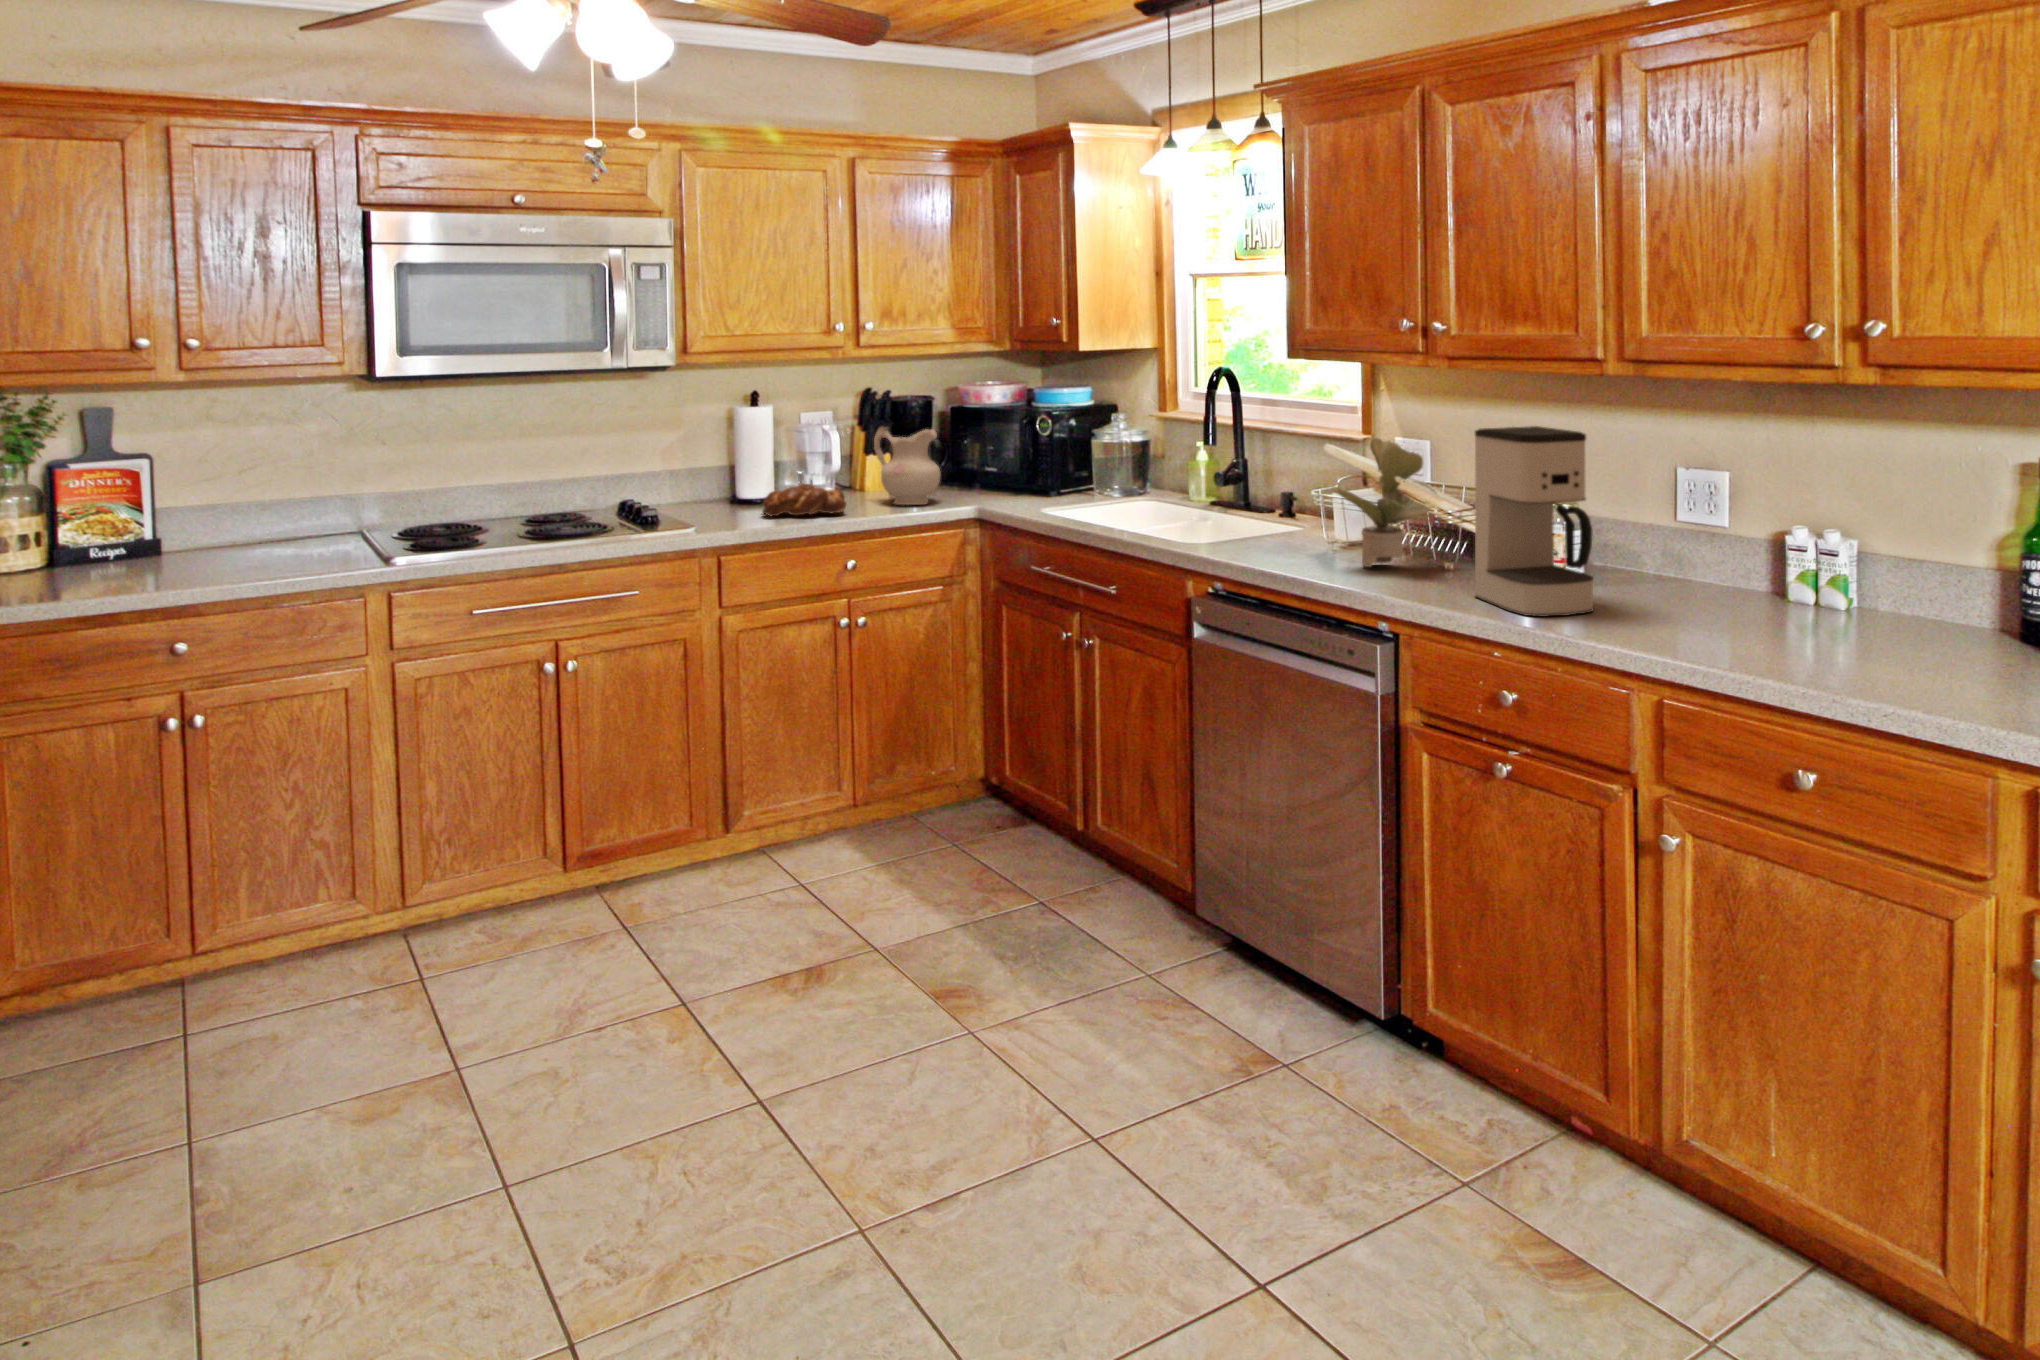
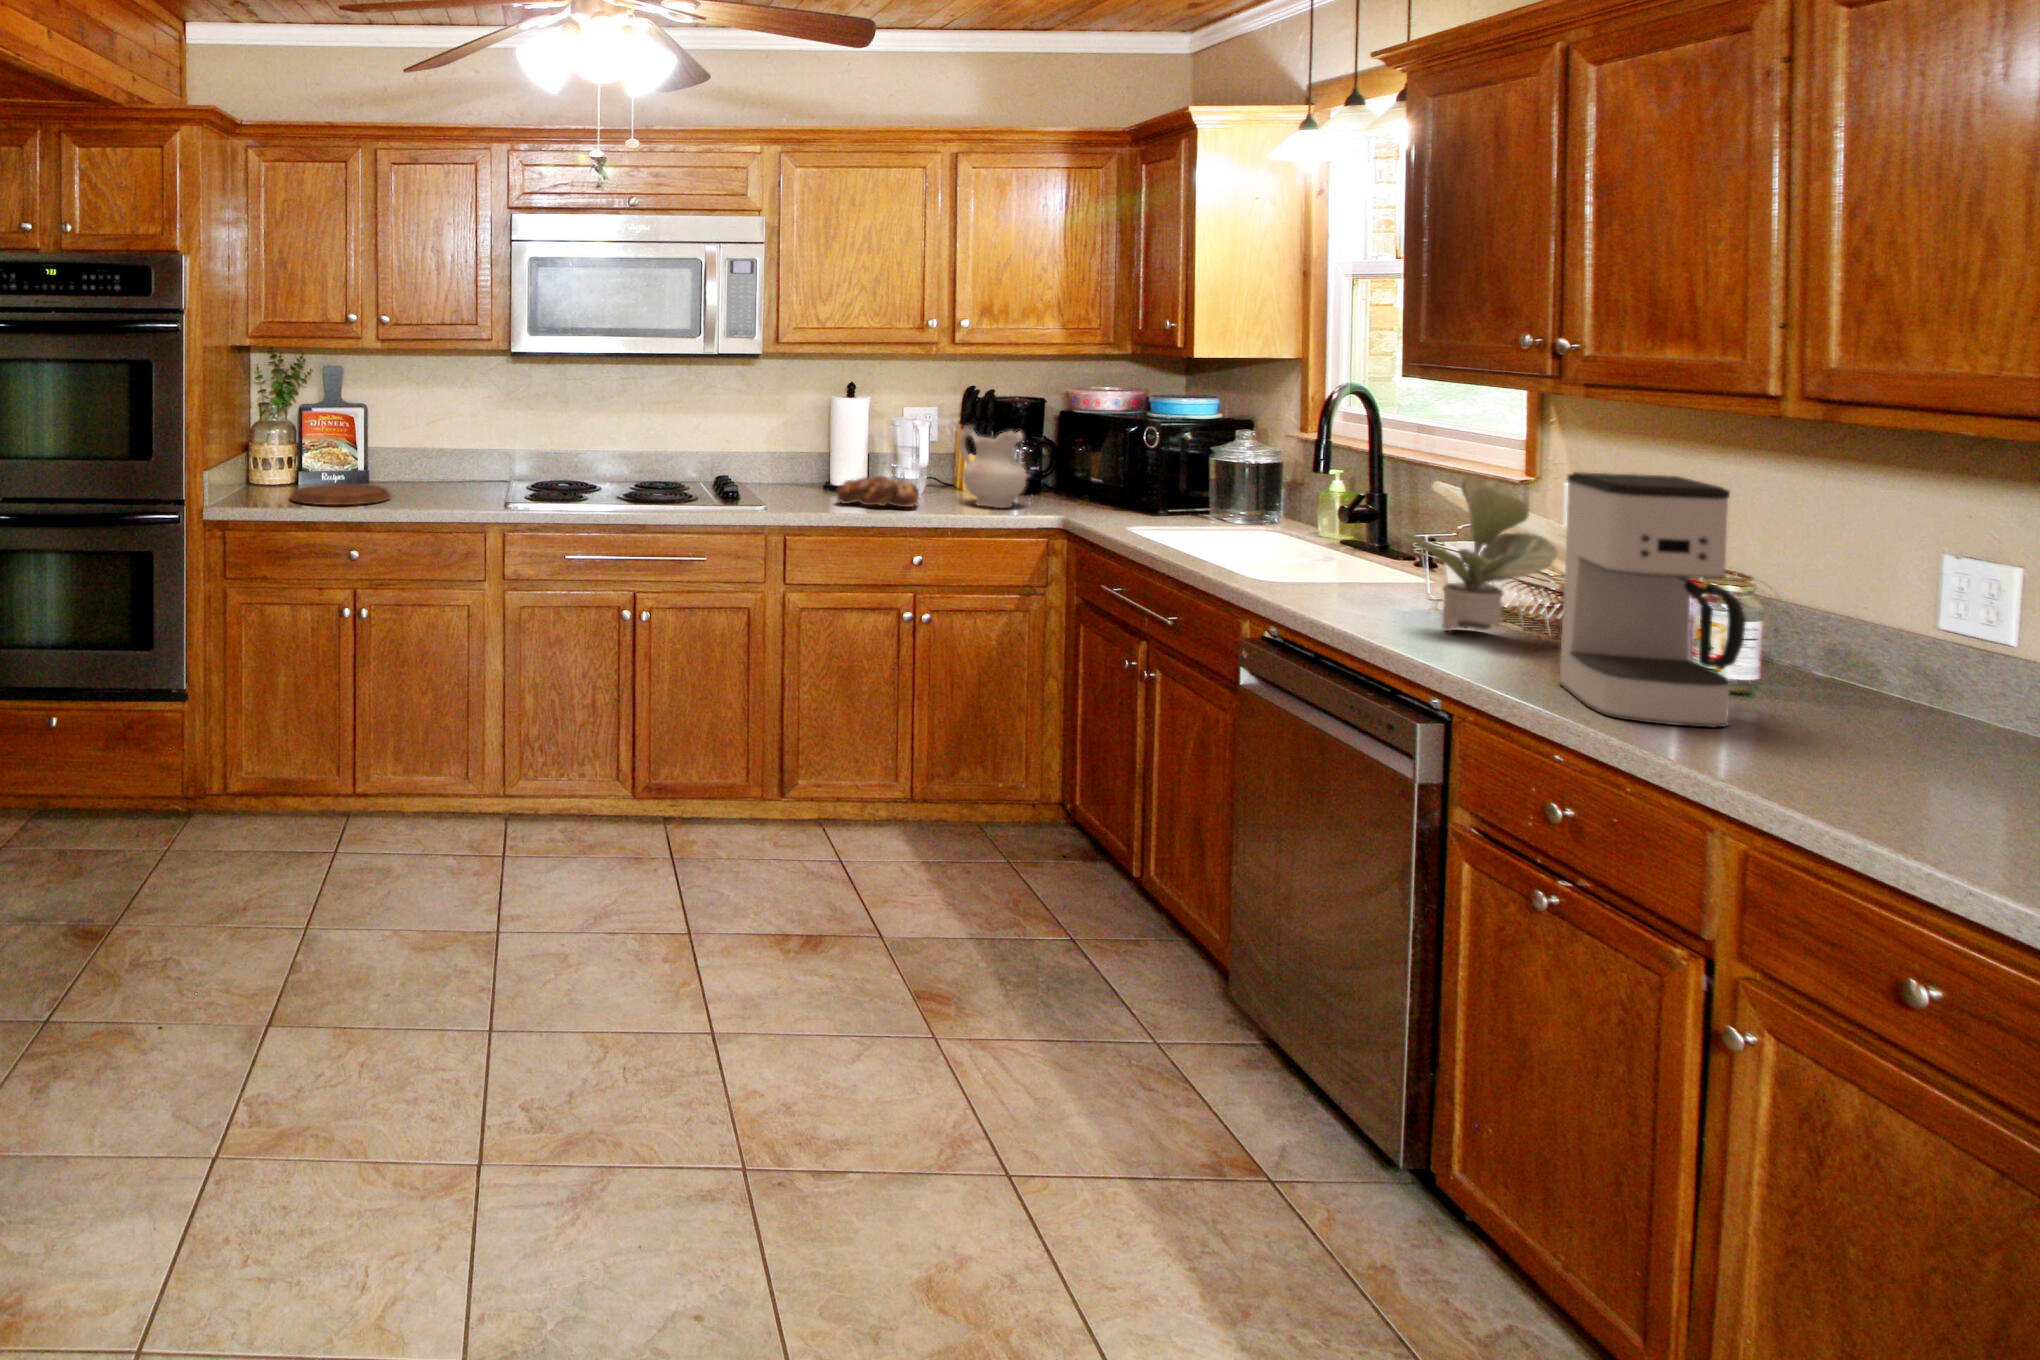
cutting board: none [55,554,214,589] -> present [291,484,391,505]

